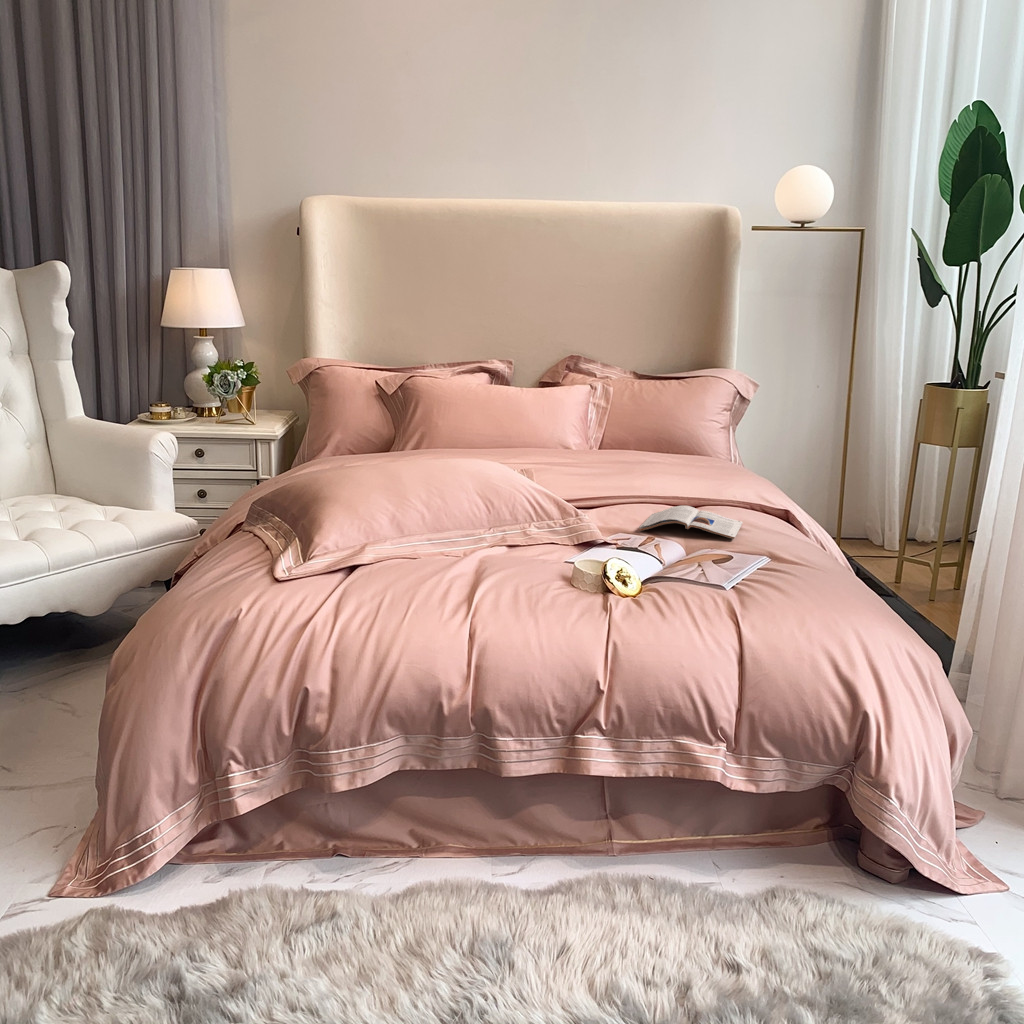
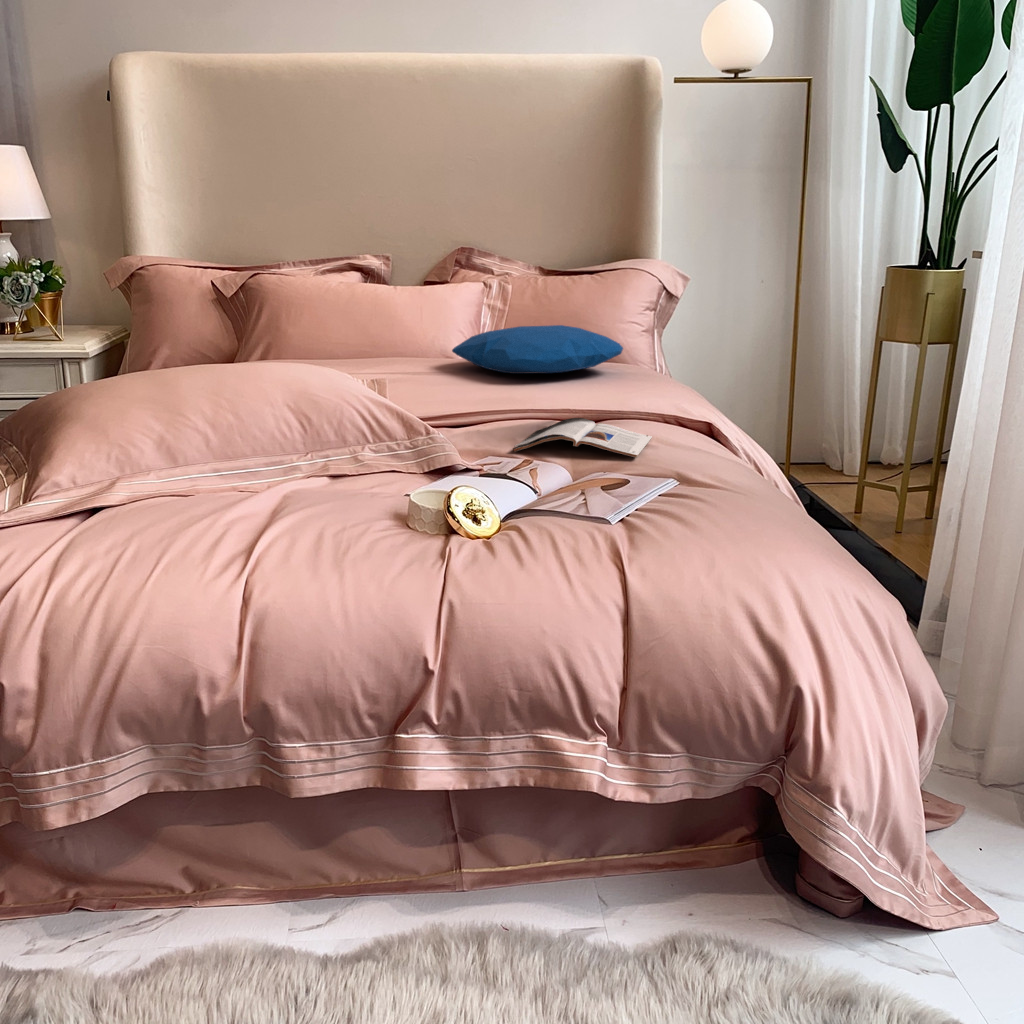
pillow: none [575,427,713,466] -> present [452,325,623,374]

